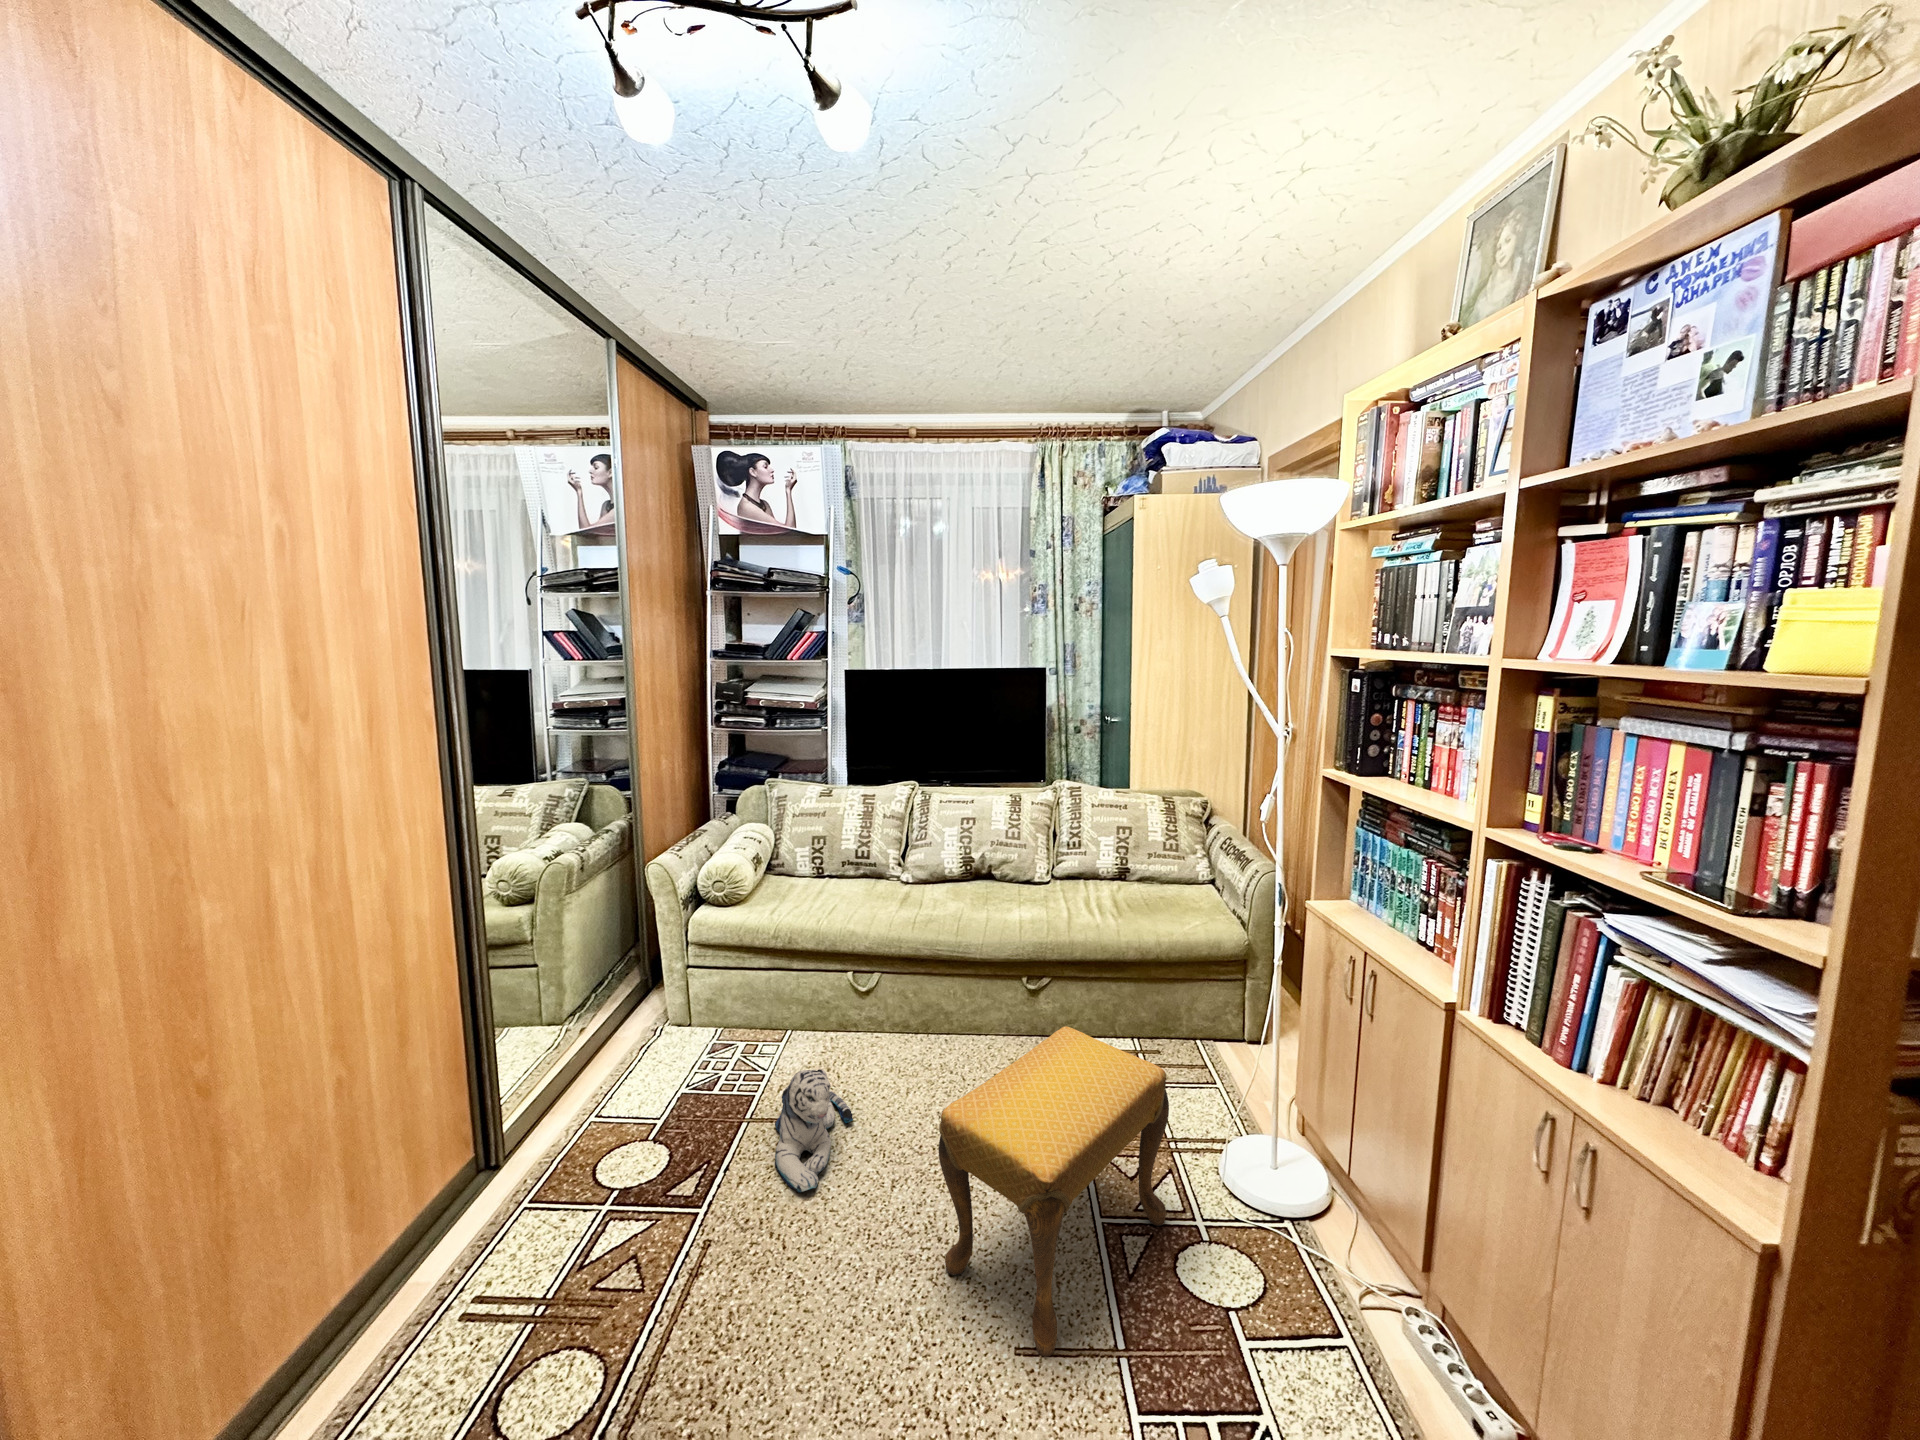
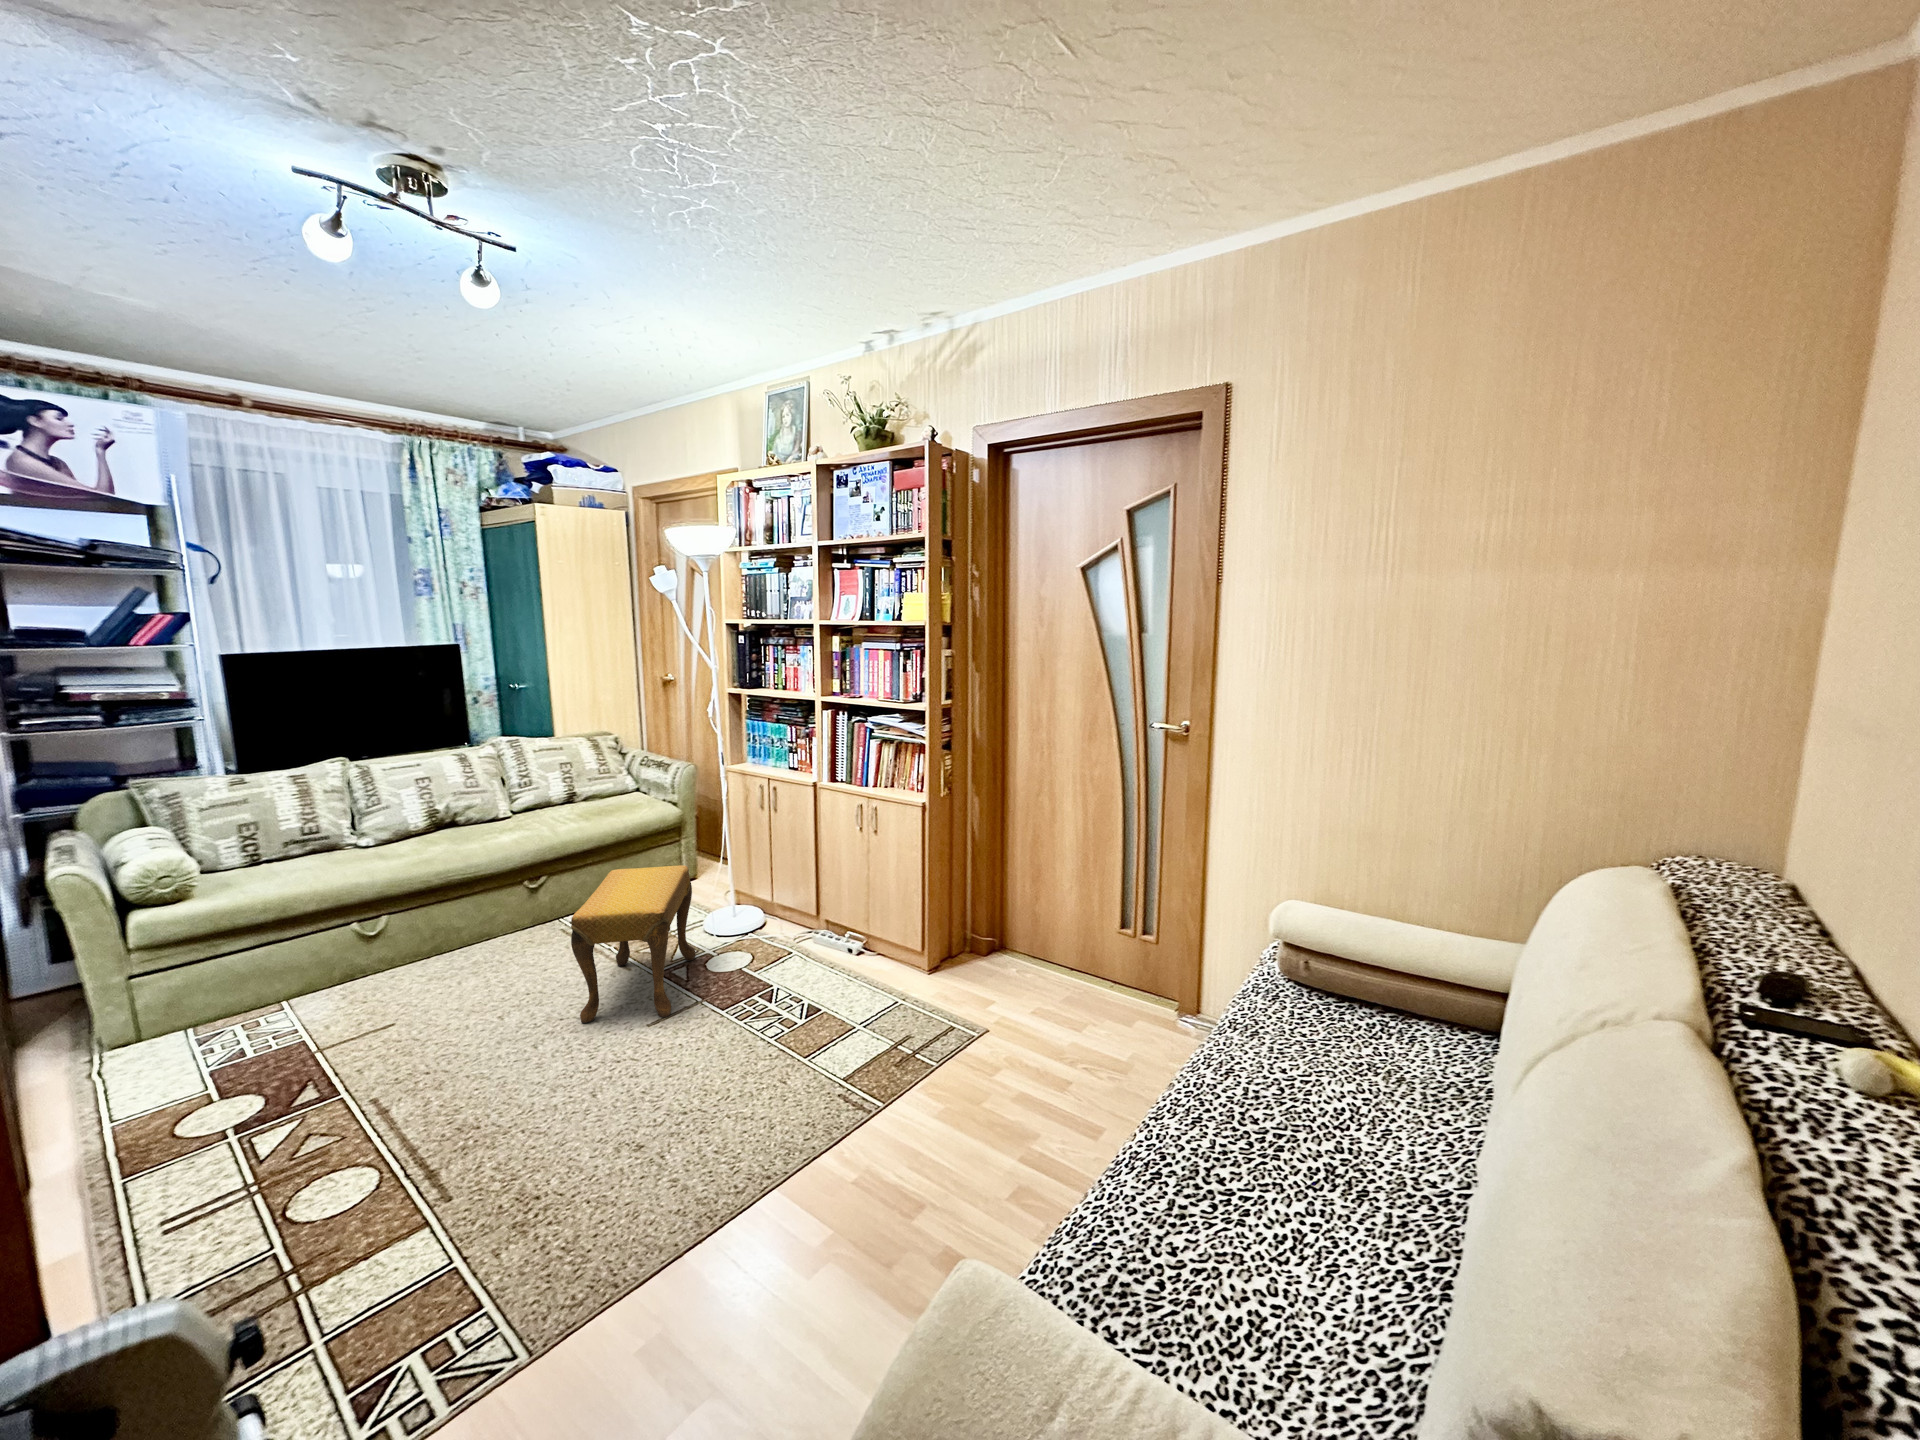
plush toy: present [775,1069,853,1193] -> none [353,970,444,1055]

